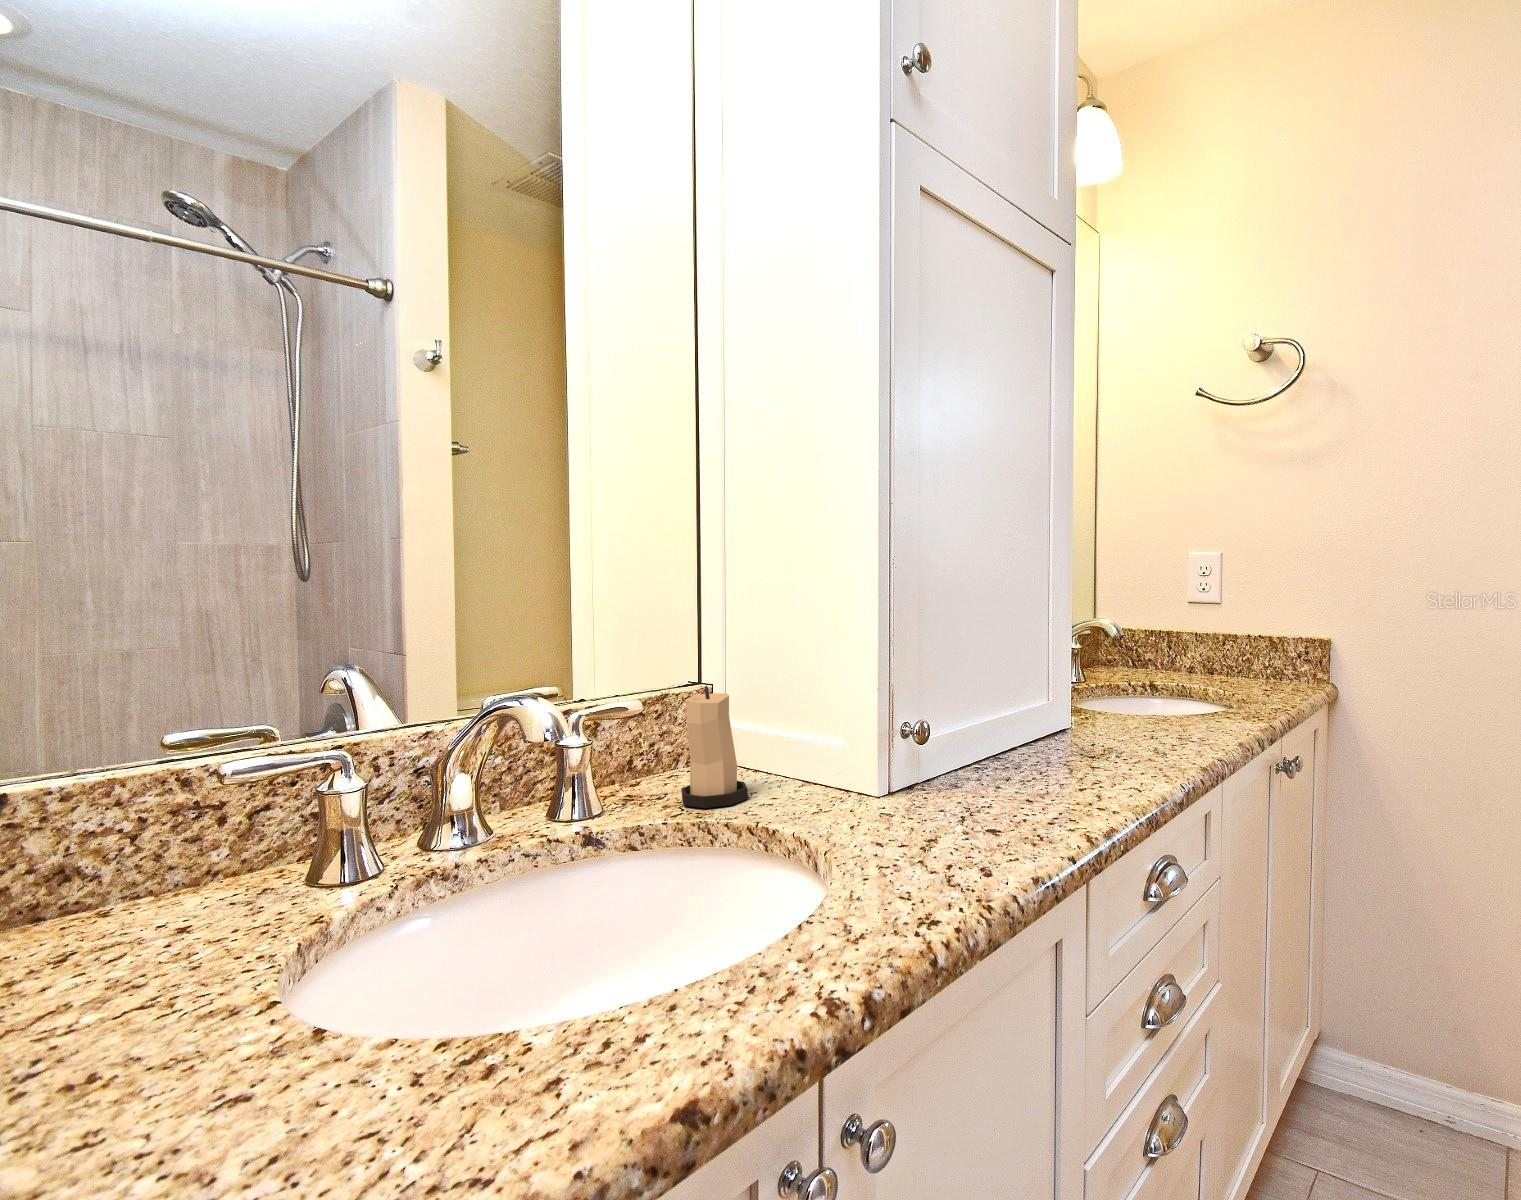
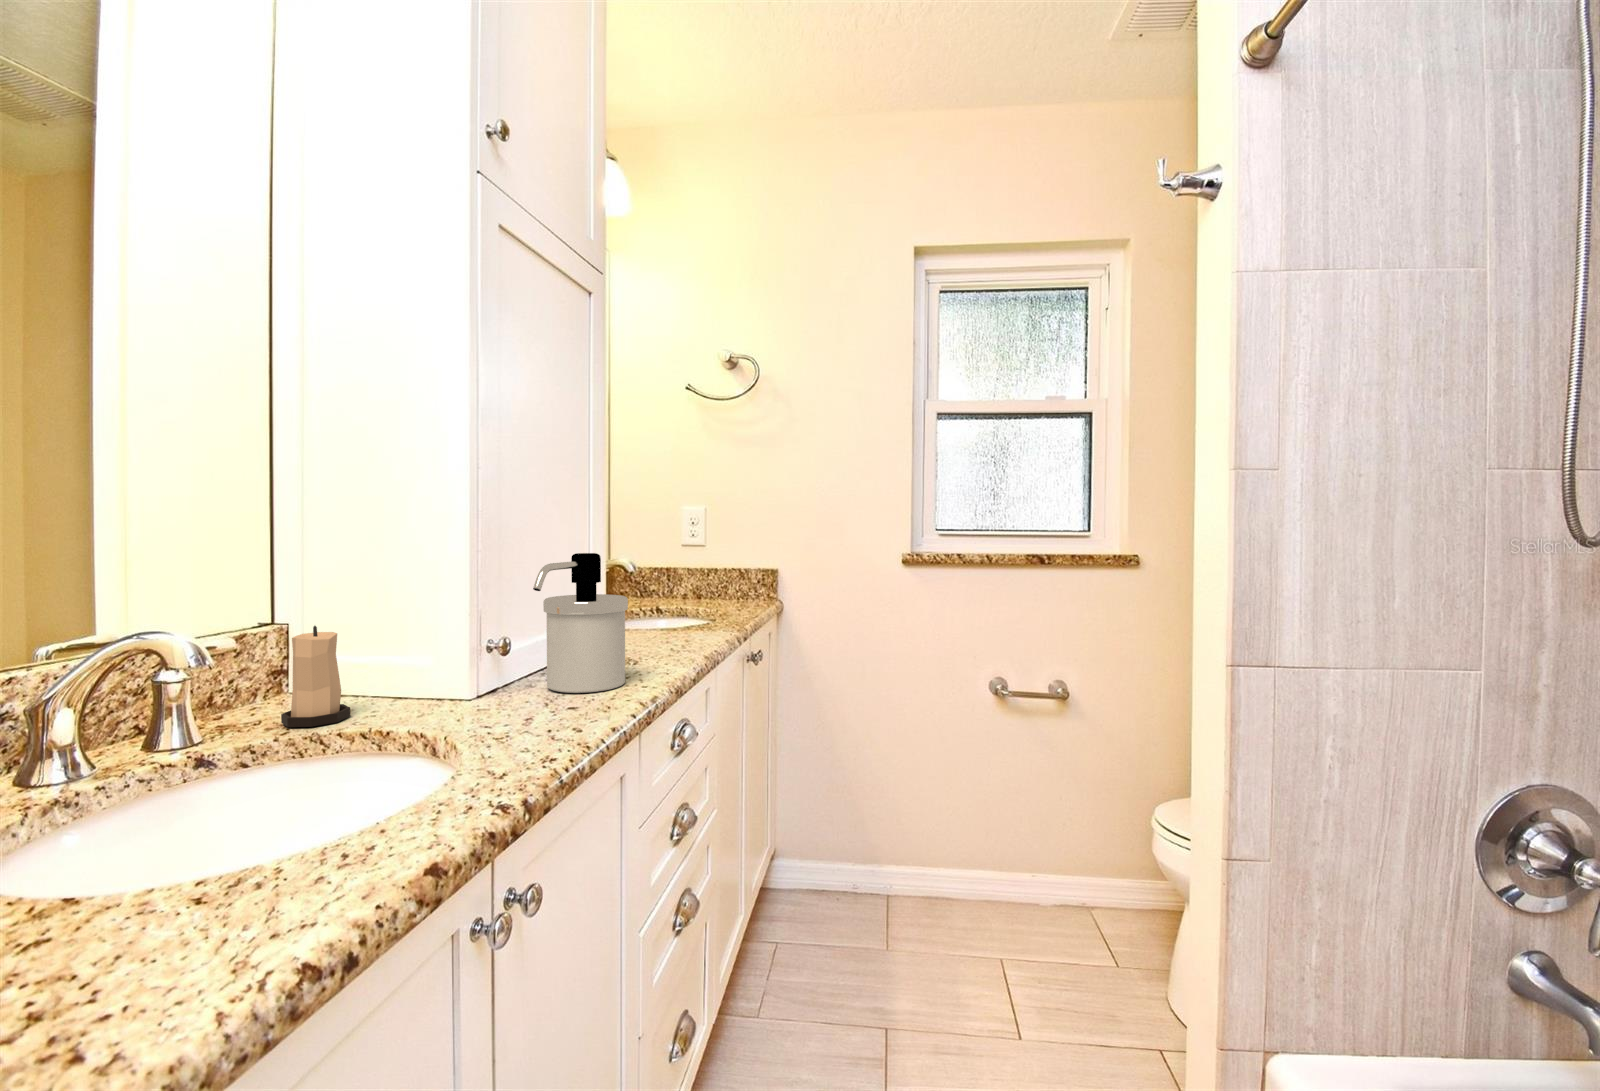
soap dispenser: none [949,581,1110,796] -> present [533,553,628,693]

